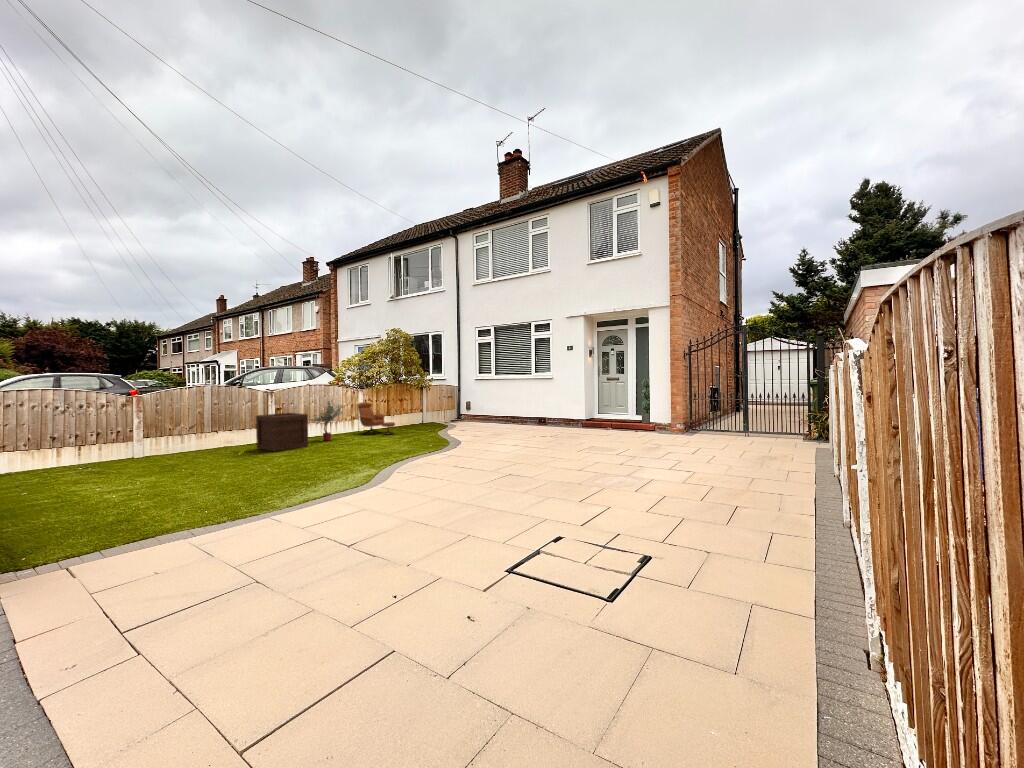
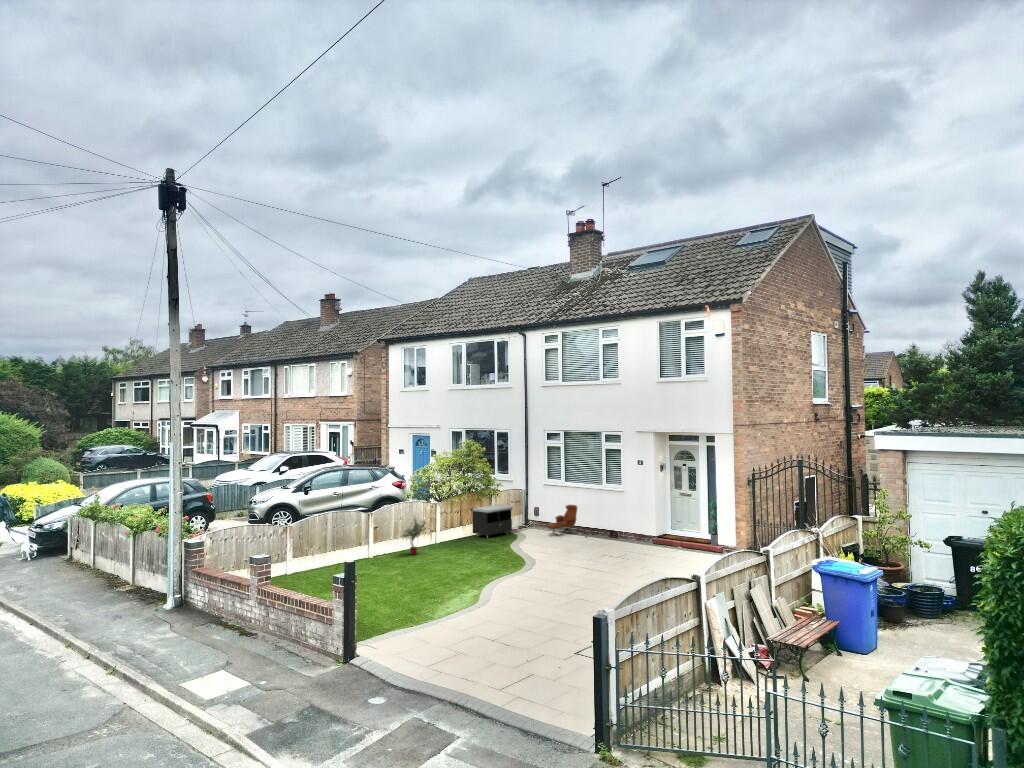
storage bench: none [402,397,444,427] -> present [473,504,513,538]
lounge chair: present [358,402,395,434] -> present [548,505,577,535]
wooden crate: present [256,413,308,452] -> none [363,530,404,566]

